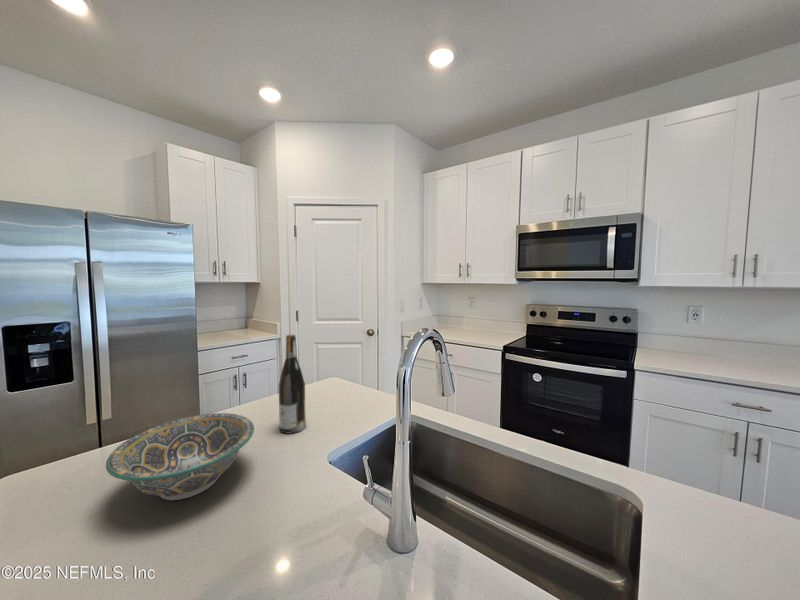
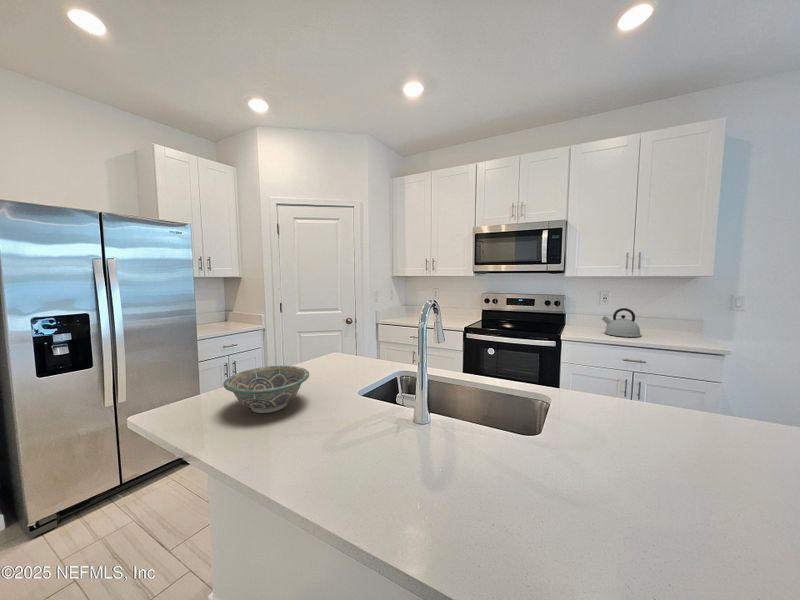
kettle: none [694,330,758,372] -> present [602,308,641,337]
wine bottle: present [279,335,306,433] -> none [310,312,330,382]

